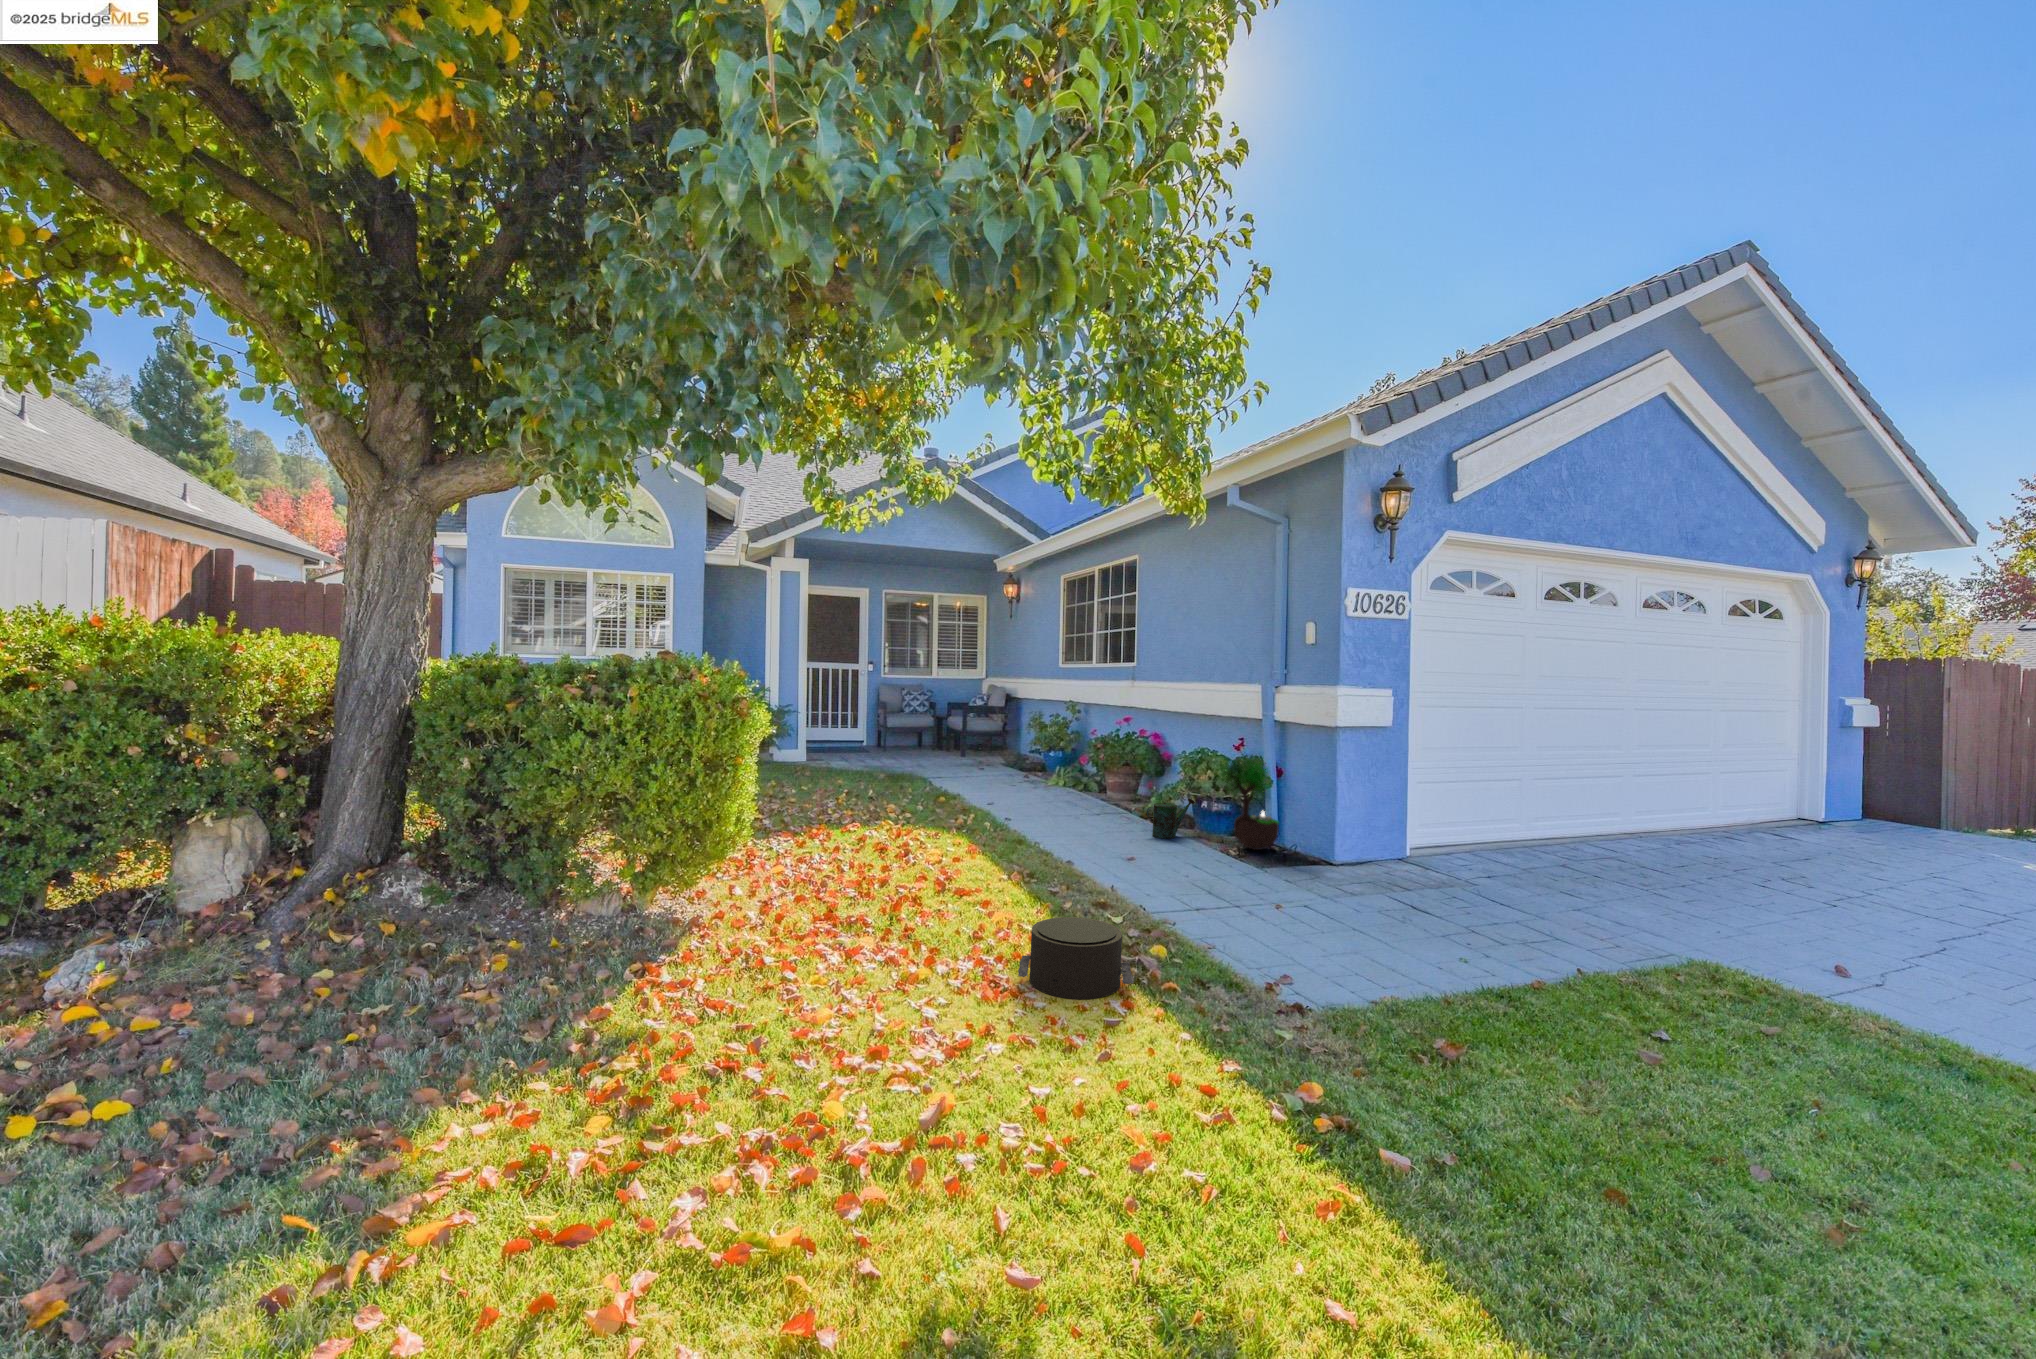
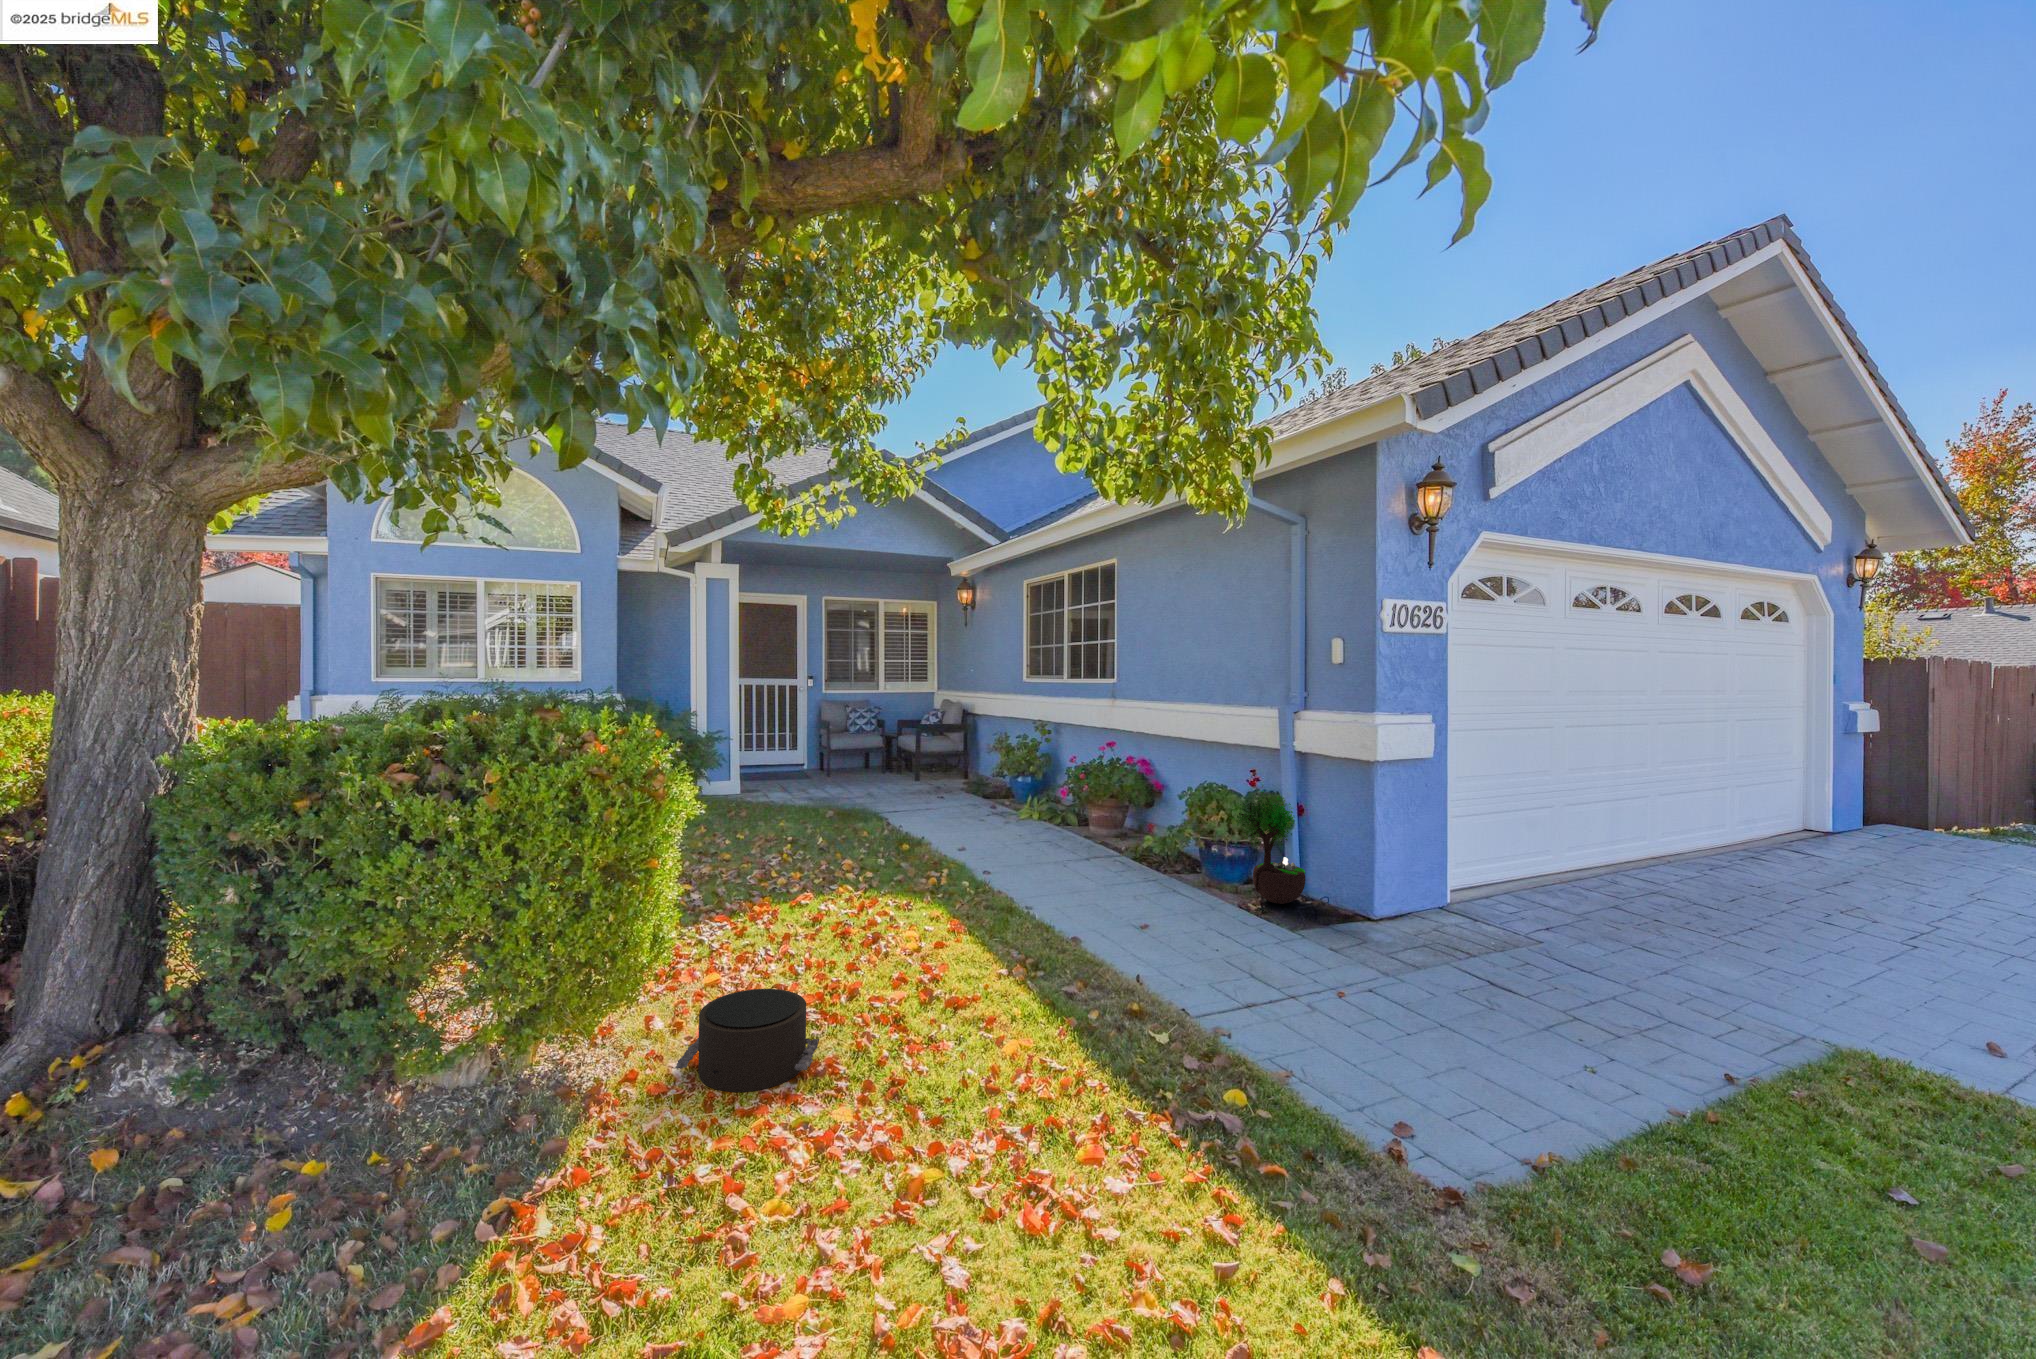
watering can: present [1147,798,1195,839] -> none [1149,842,1202,891]
pouf: present [1018,917,1134,999] -> present [675,989,819,1092]

